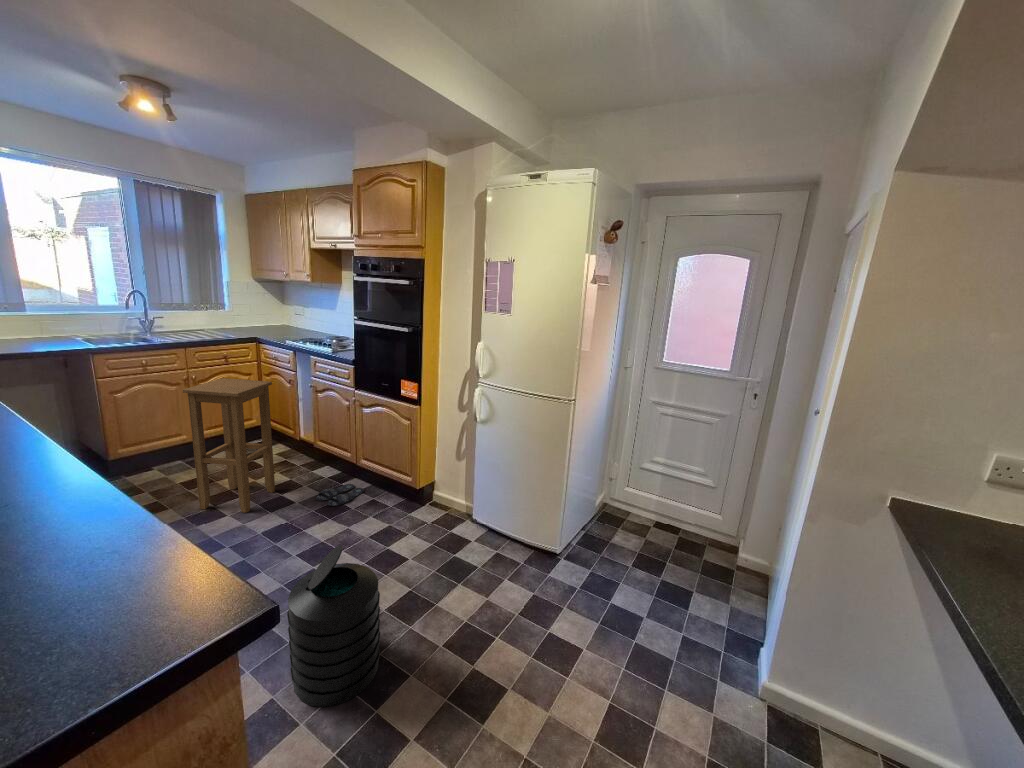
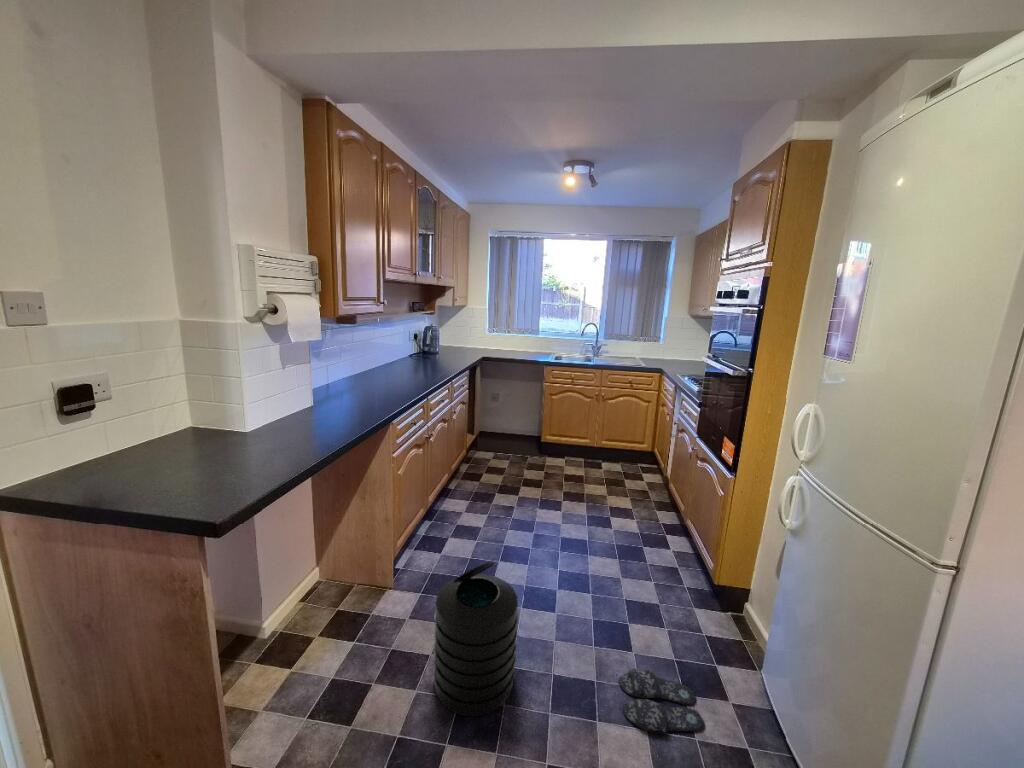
stool: present [183,378,275,513] -> none [553,396,622,516]
slippers: present [316,484,365,506] -> present [619,669,704,733]

